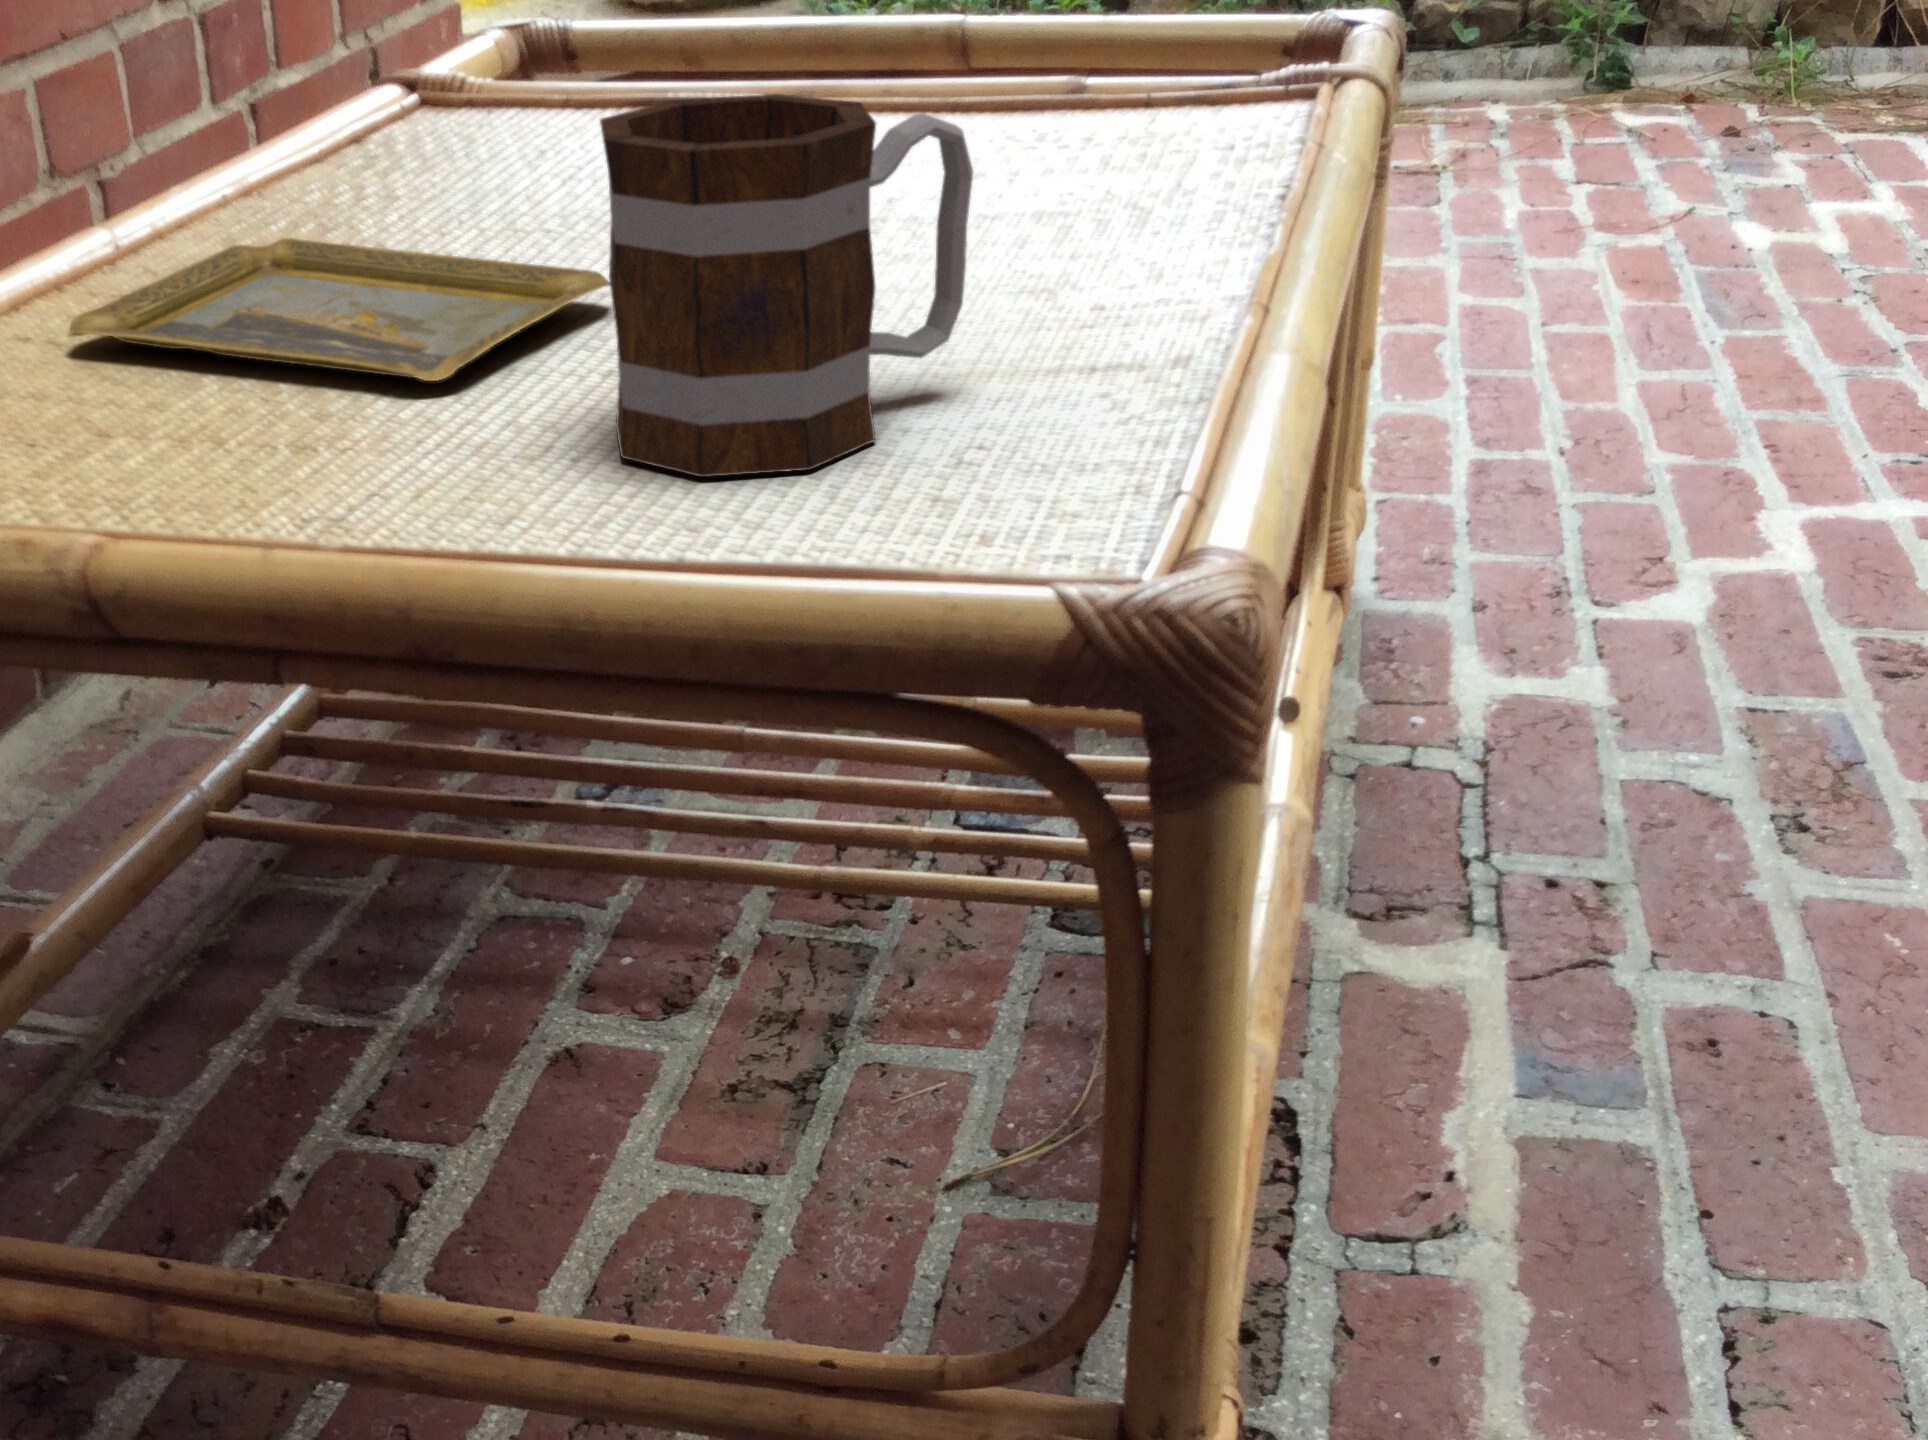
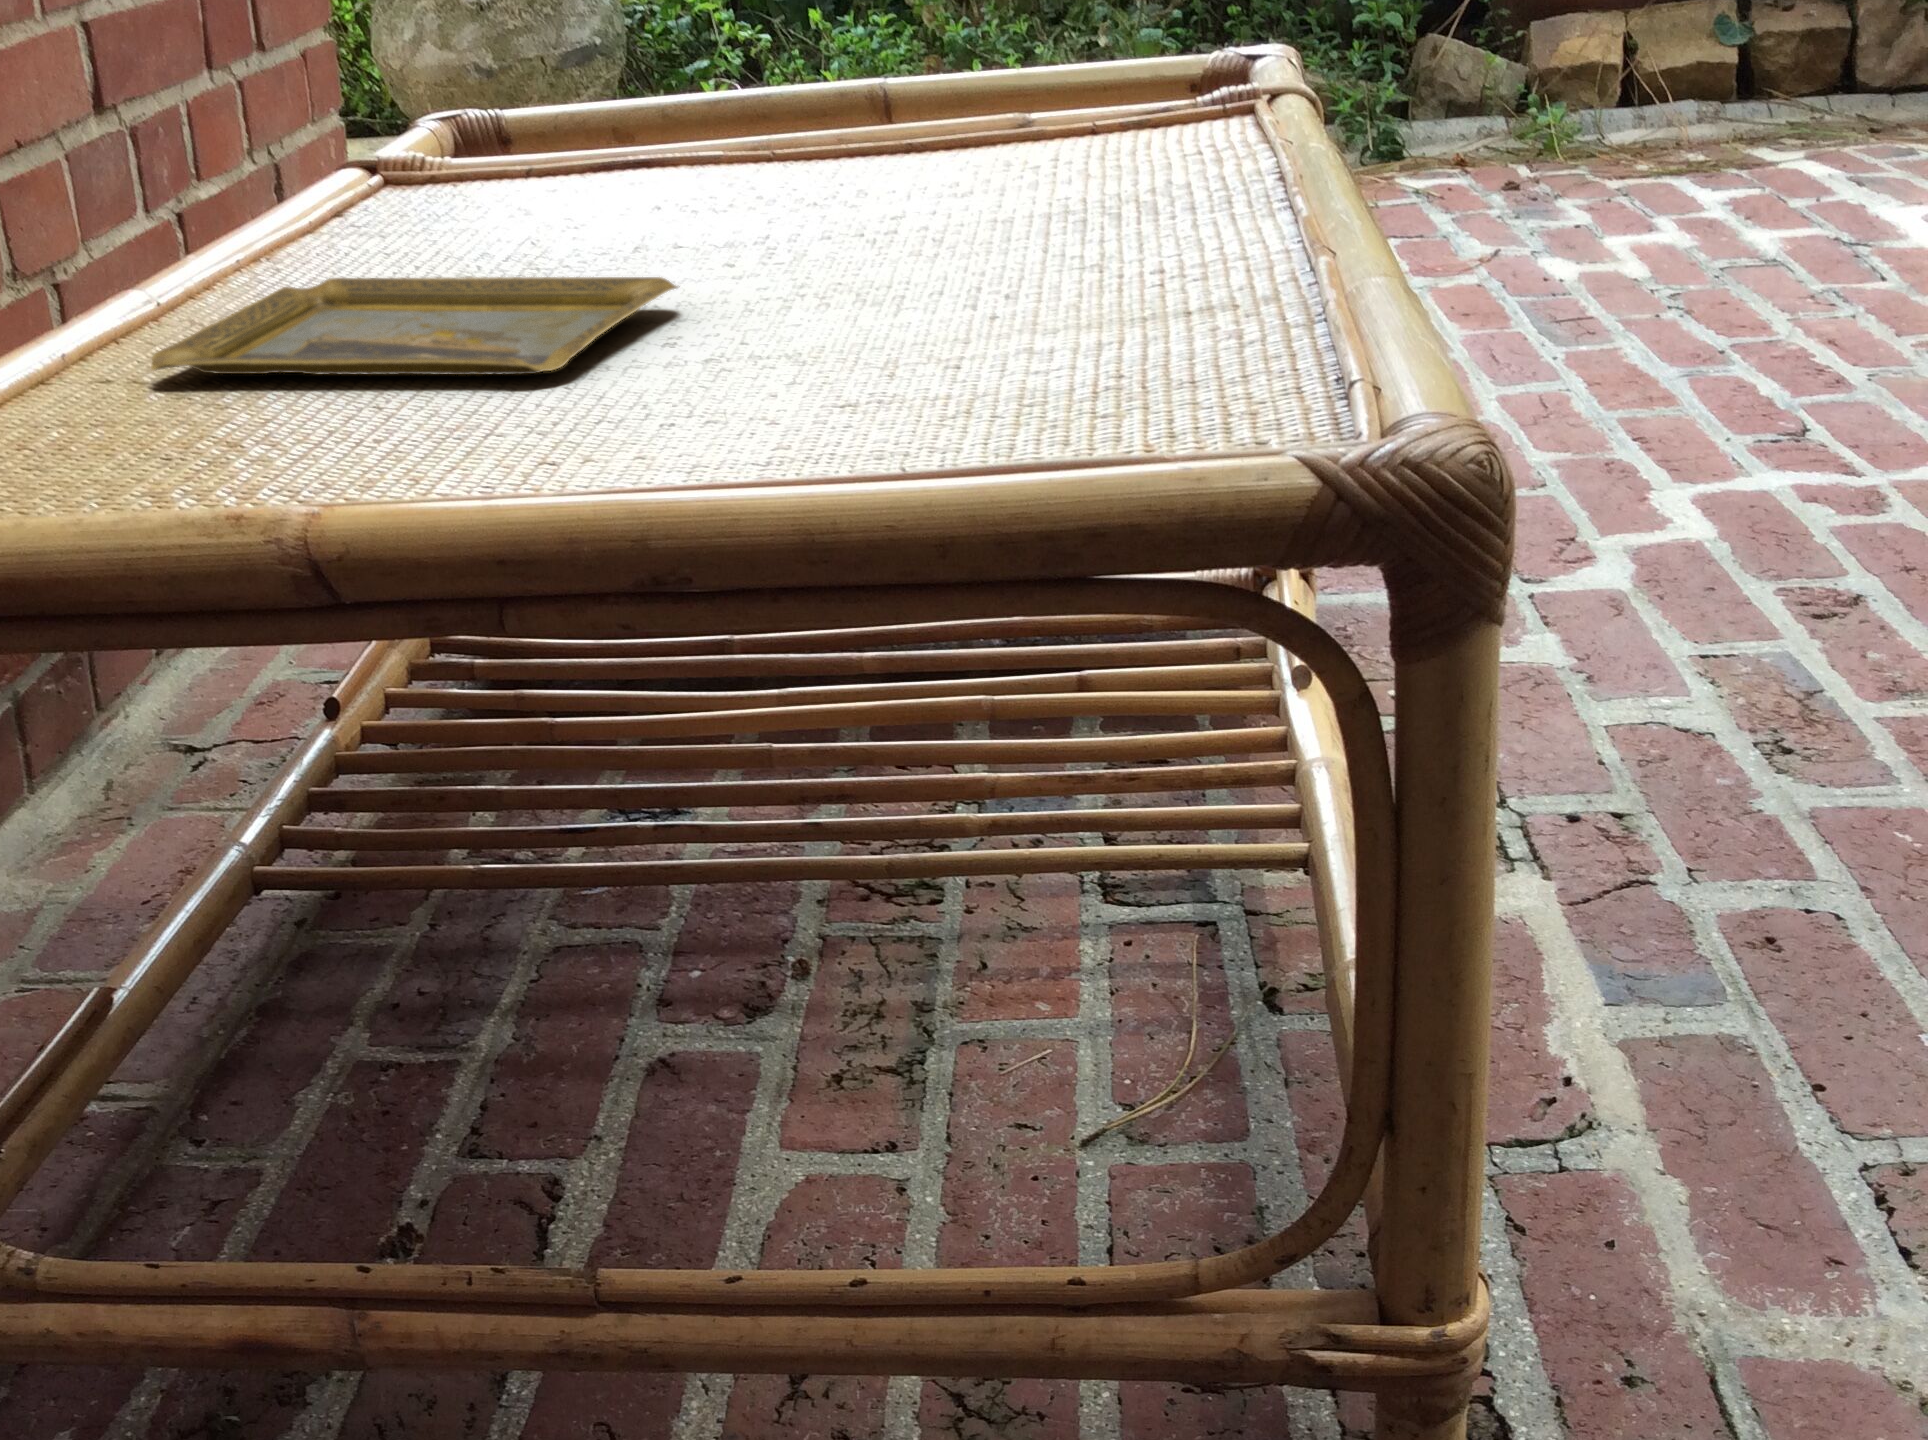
mug: present [600,94,974,477] -> none [728,66,1071,418]

